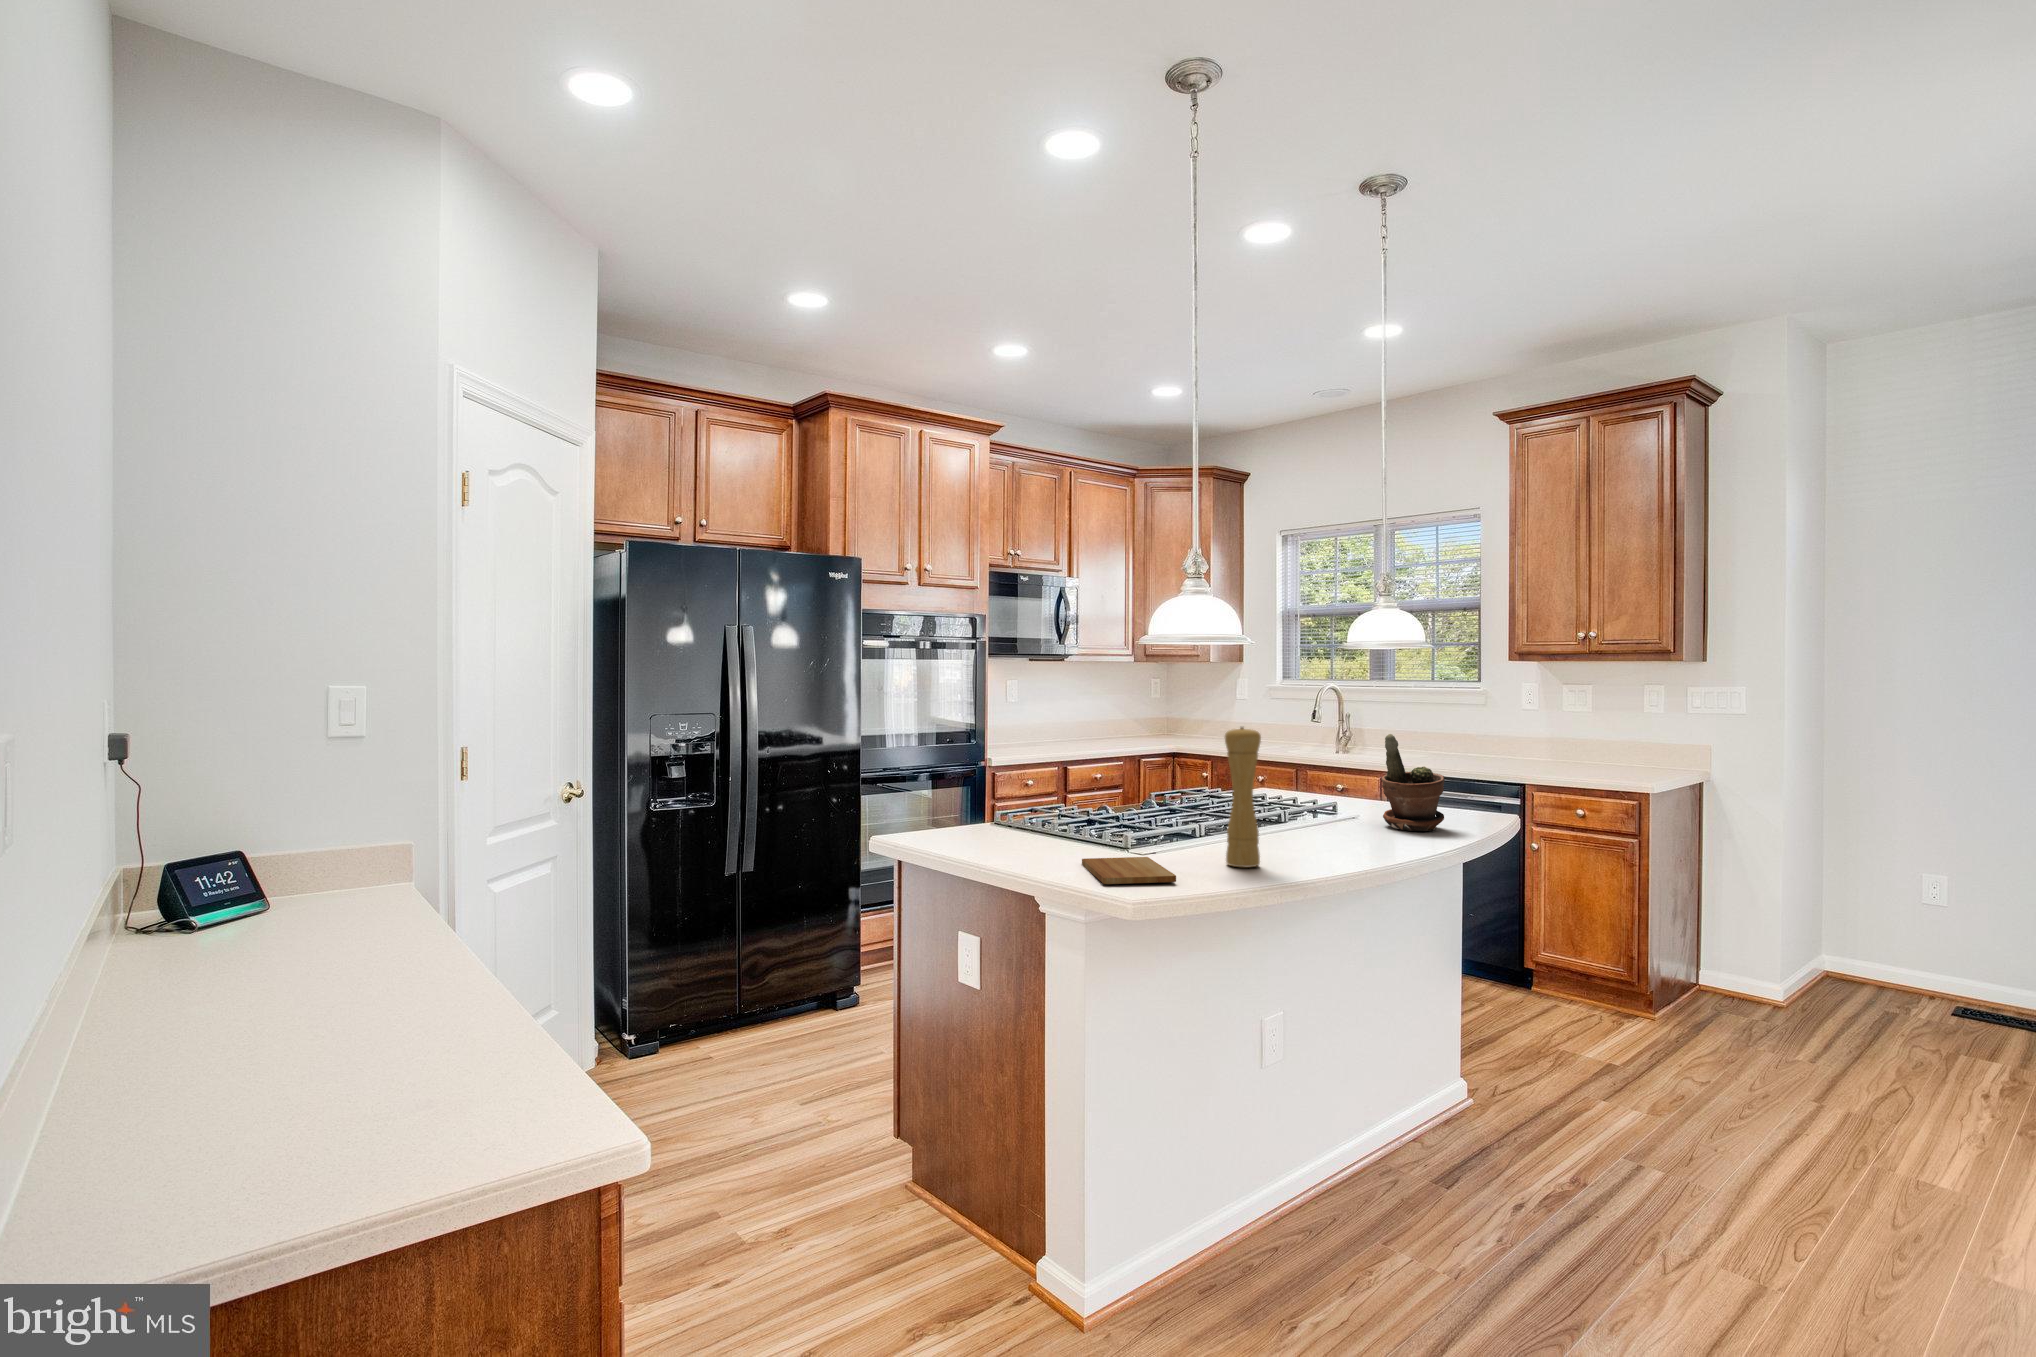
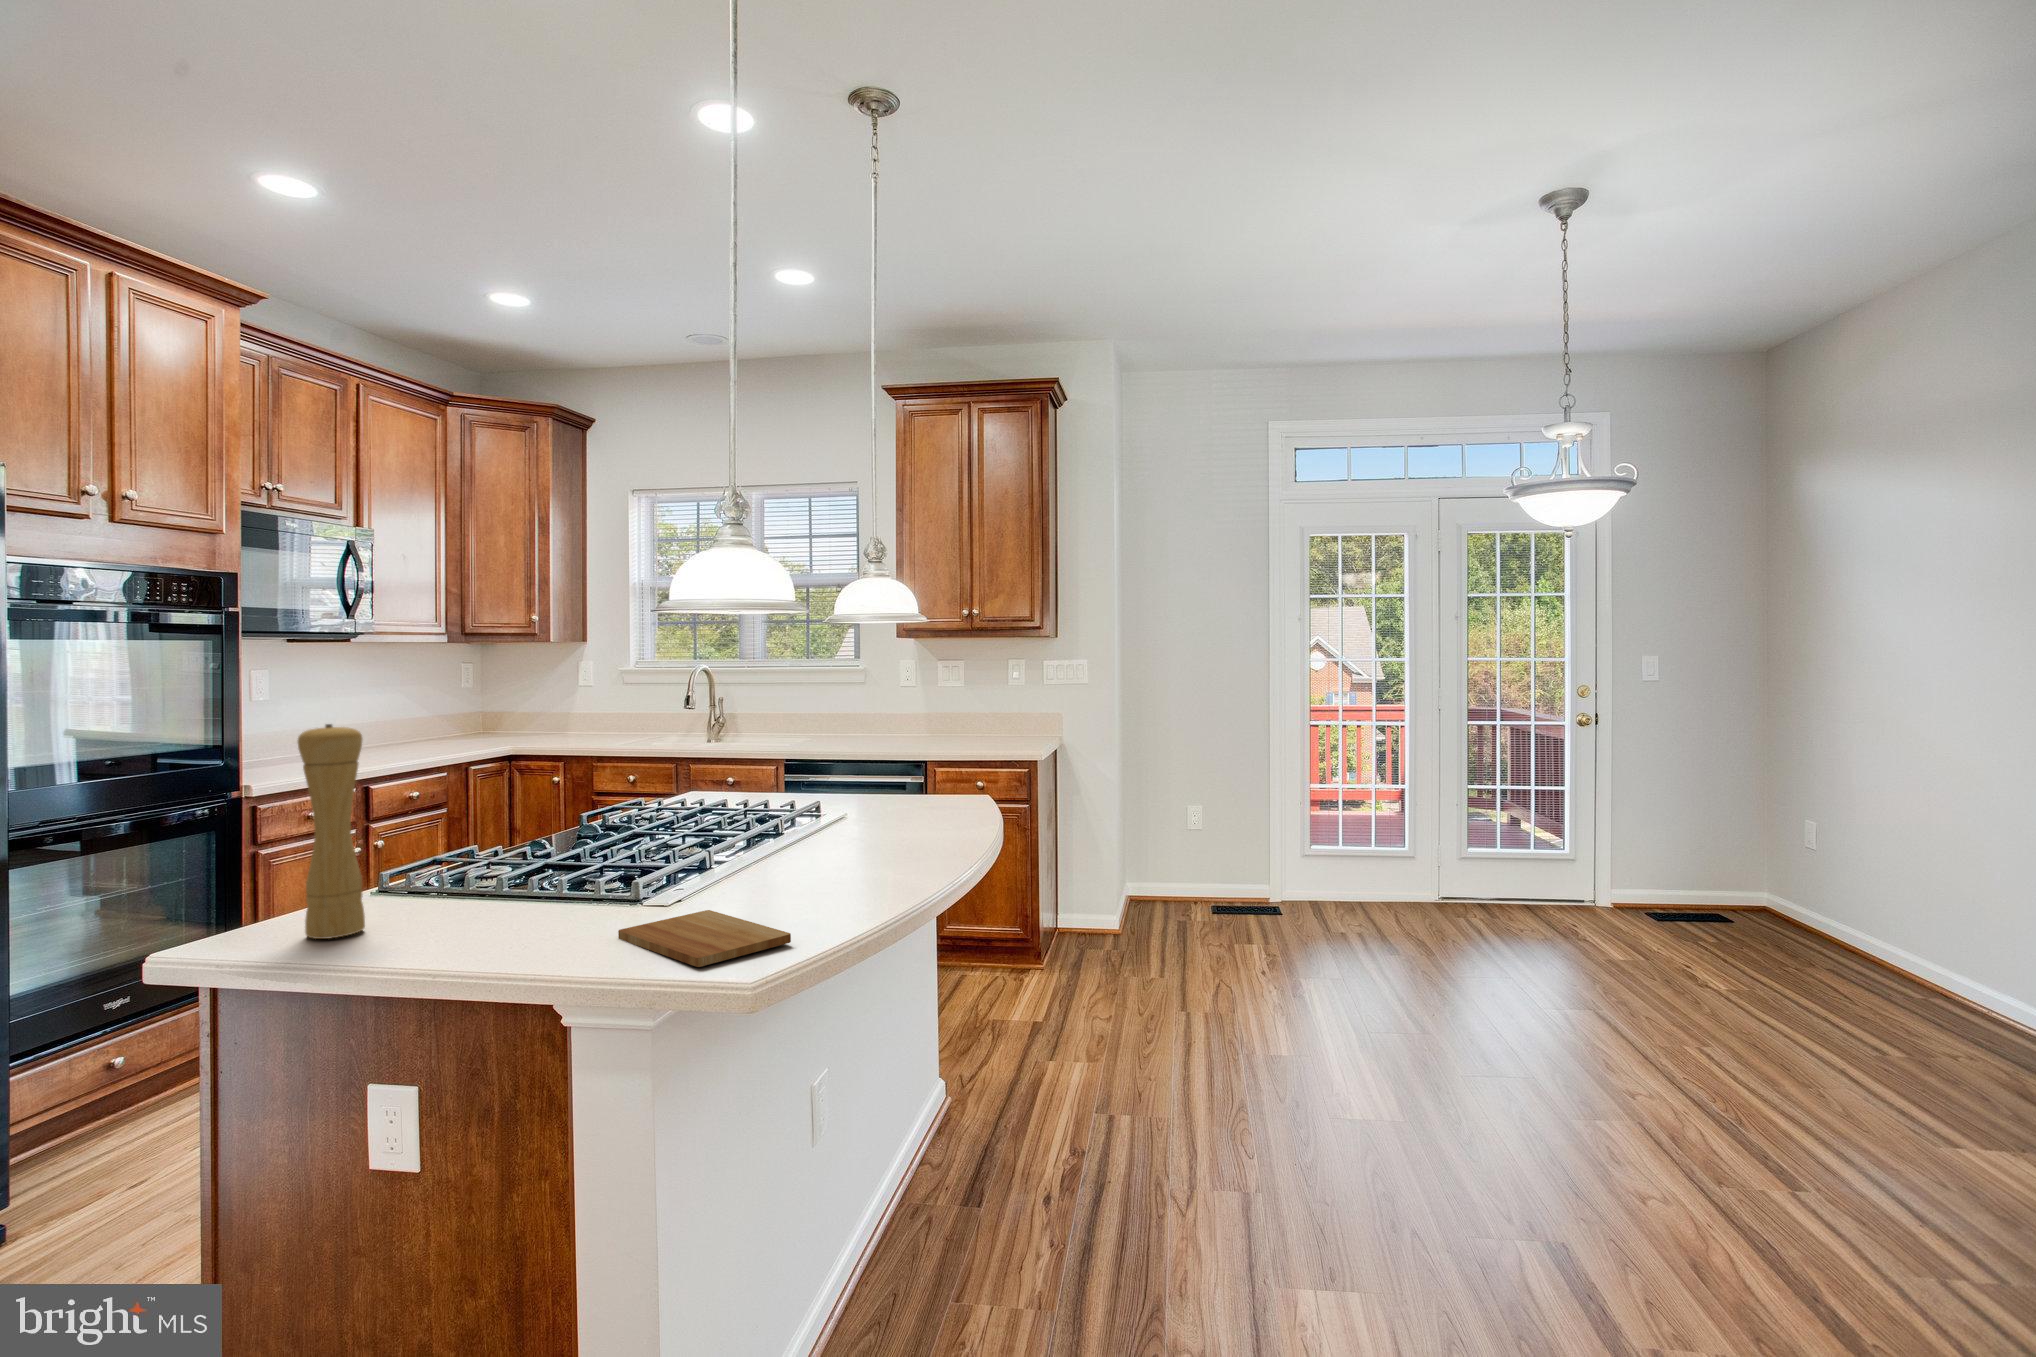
pepper mill: present [1225,727,1261,867] -> present [298,724,365,939]
potted plant: present [1381,734,1445,831] -> none [897,719,962,825]

